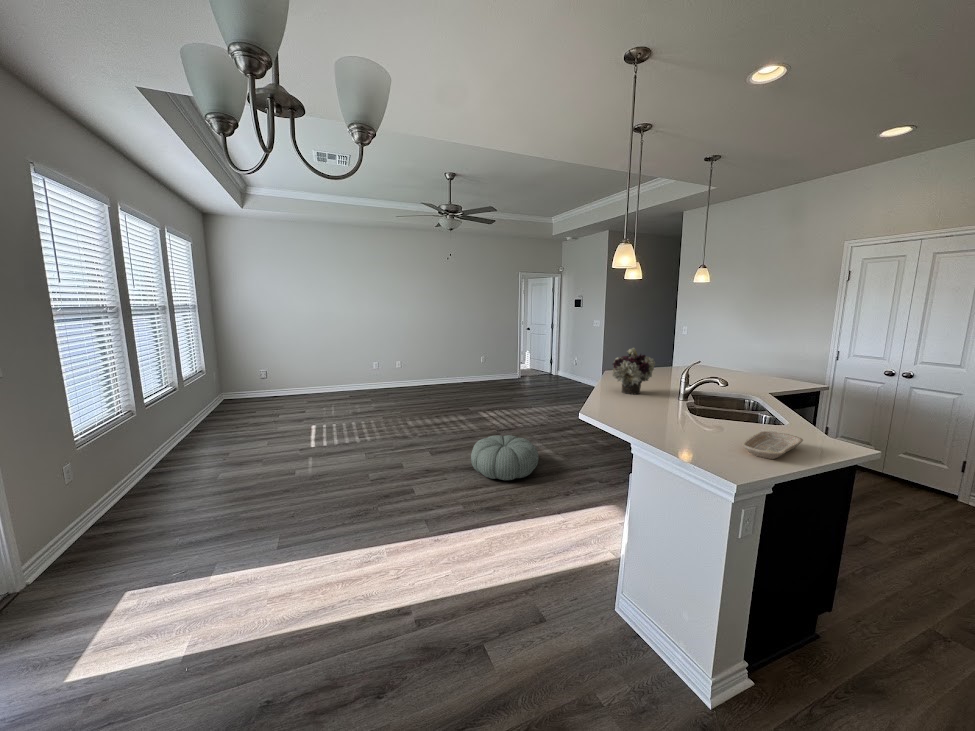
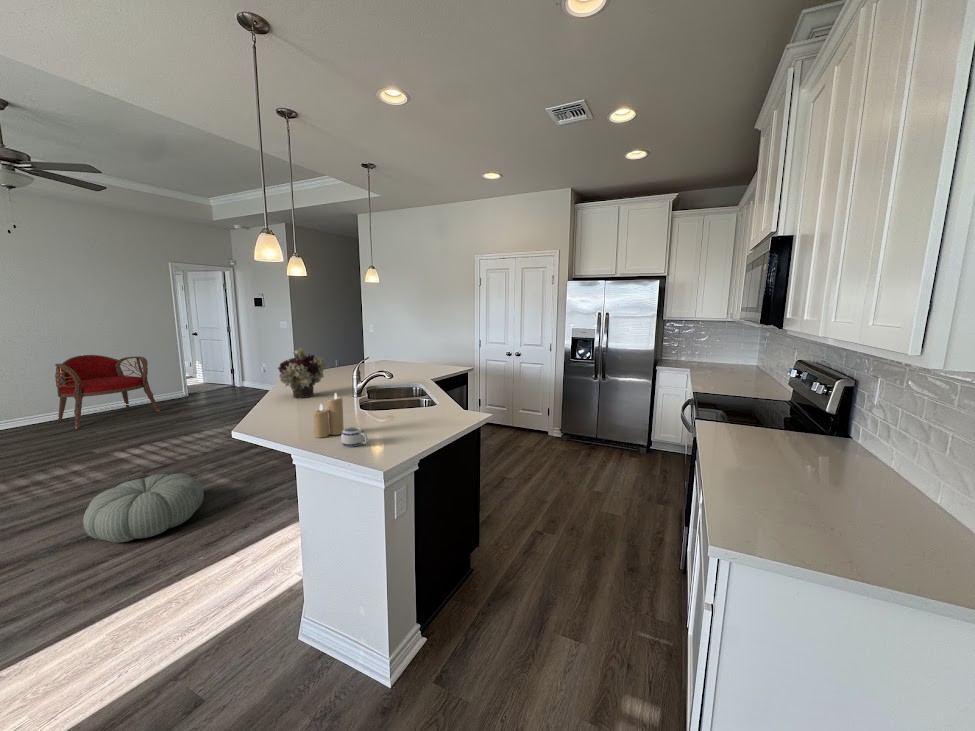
armchair: none [450,340,503,391] -> present [55,355,160,429]
candle: none [655,394,686,435] -> present [313,393,344,438]
mug: none [684,431,714,451] -> present [341,427,368,447]
tray: present [742,431,803,459] -> none [393,413,442,439]

